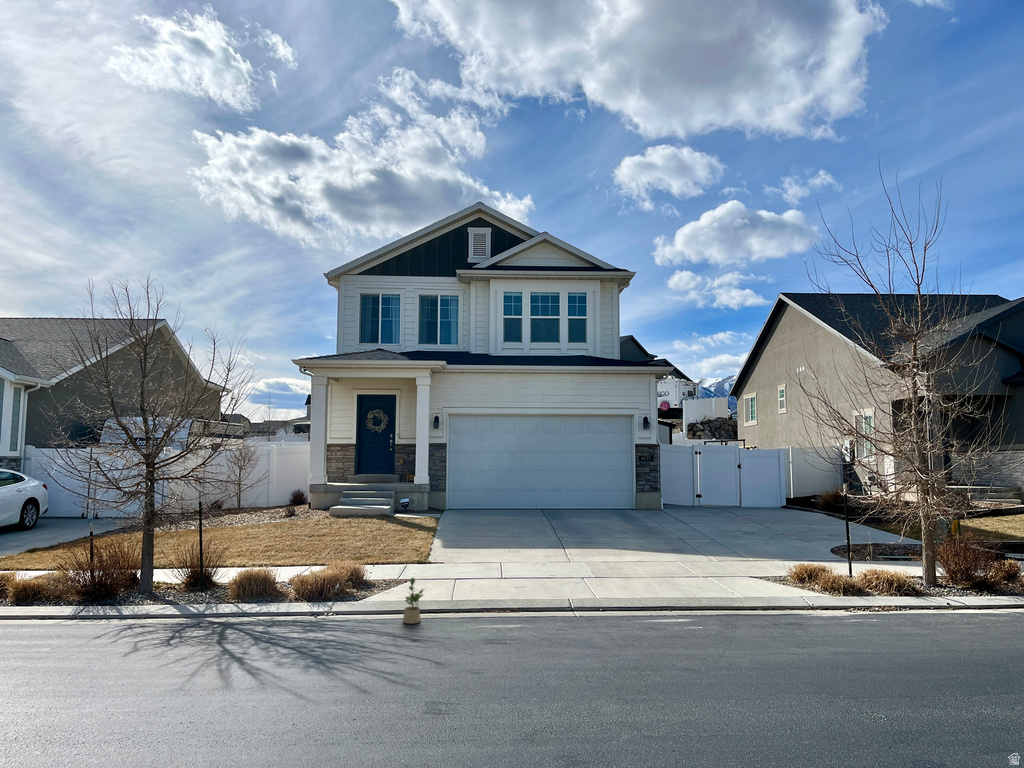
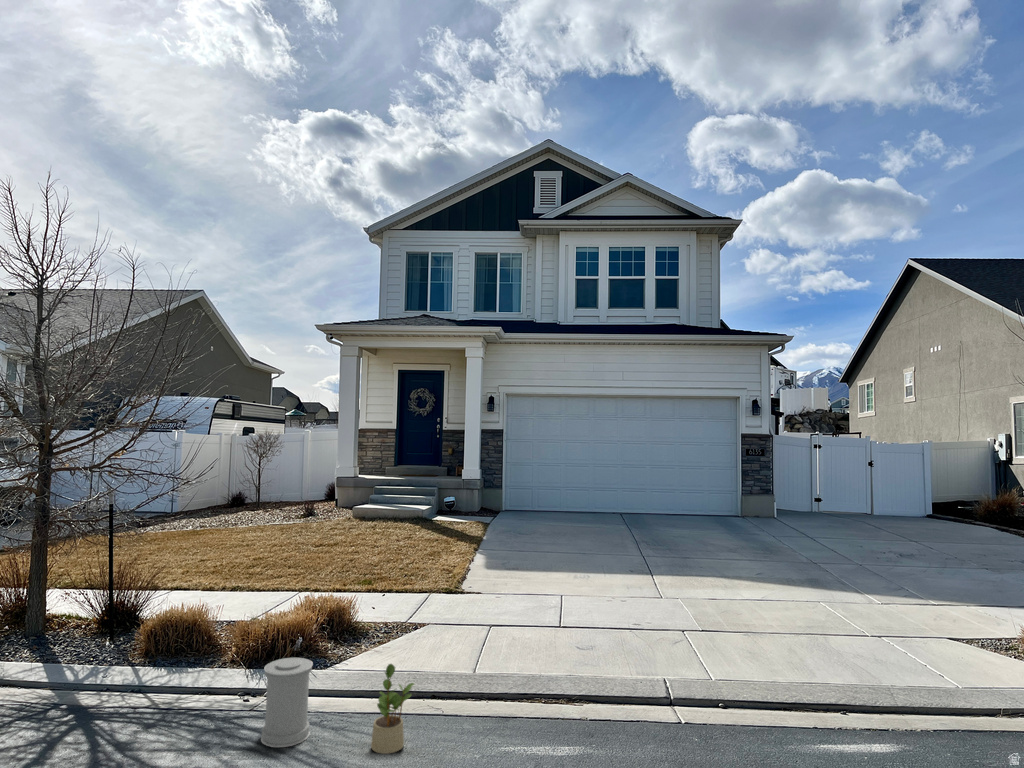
trash can: none [341,580,367,624] -> present [261,658,313,747]

